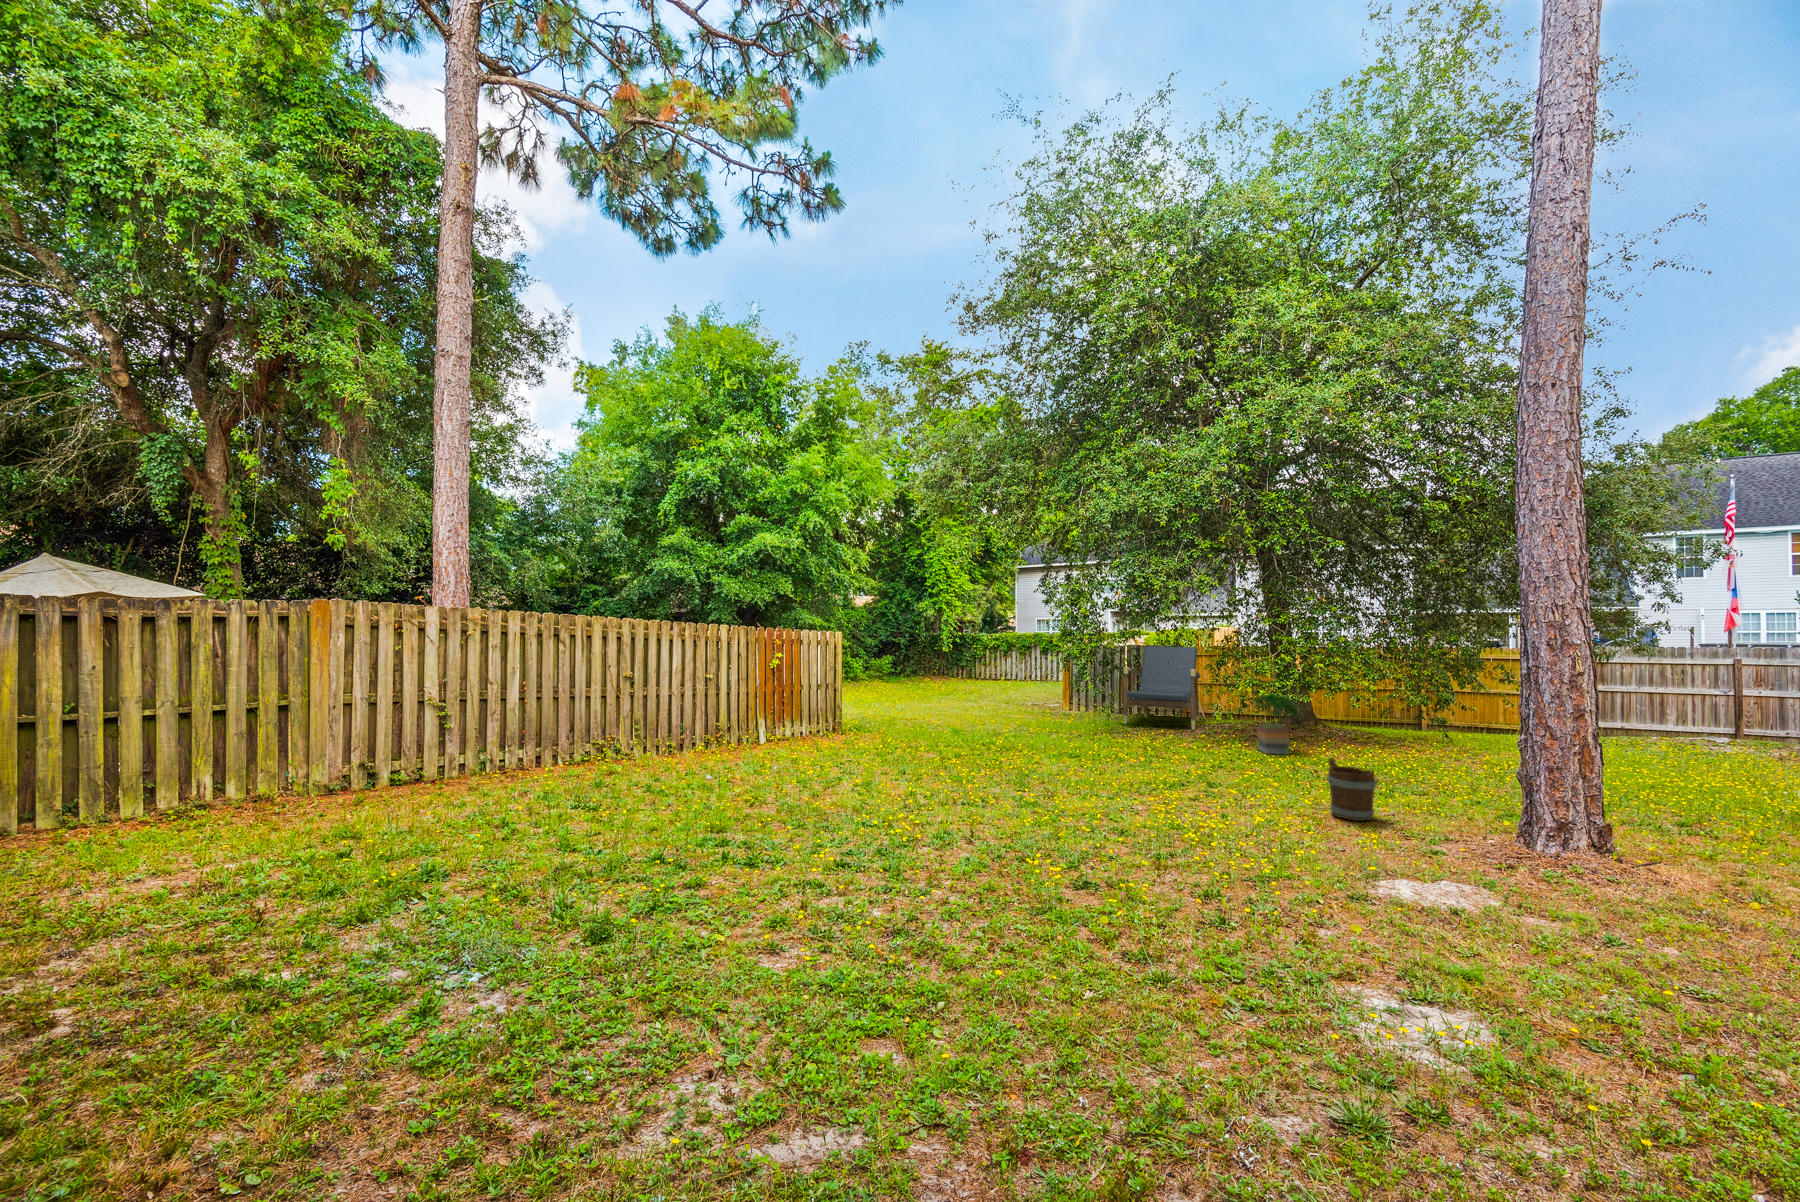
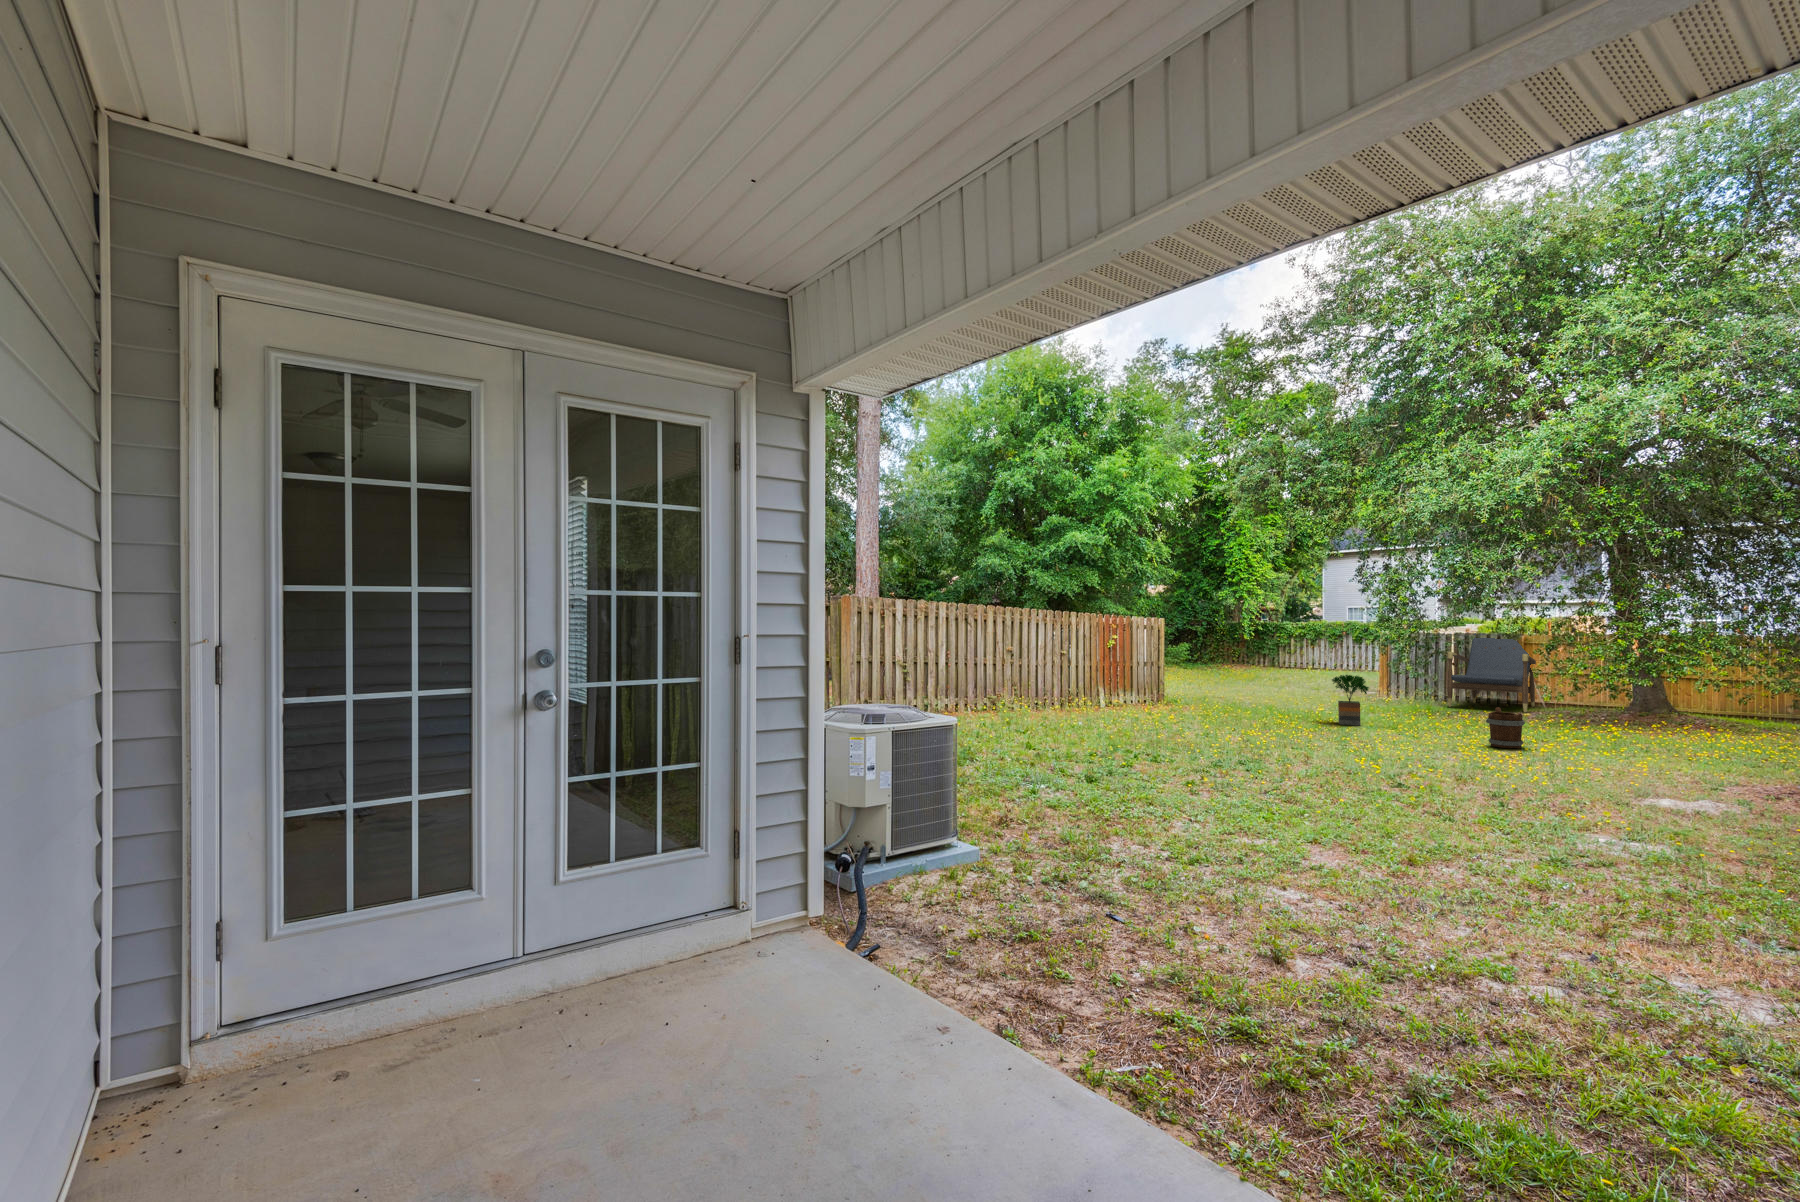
potted tree: present [1252,694,1298,754] -> present [1332,675,1369,726]
bucket: present [1327,758,1377,821] -> present [1486,707,1525,748]

